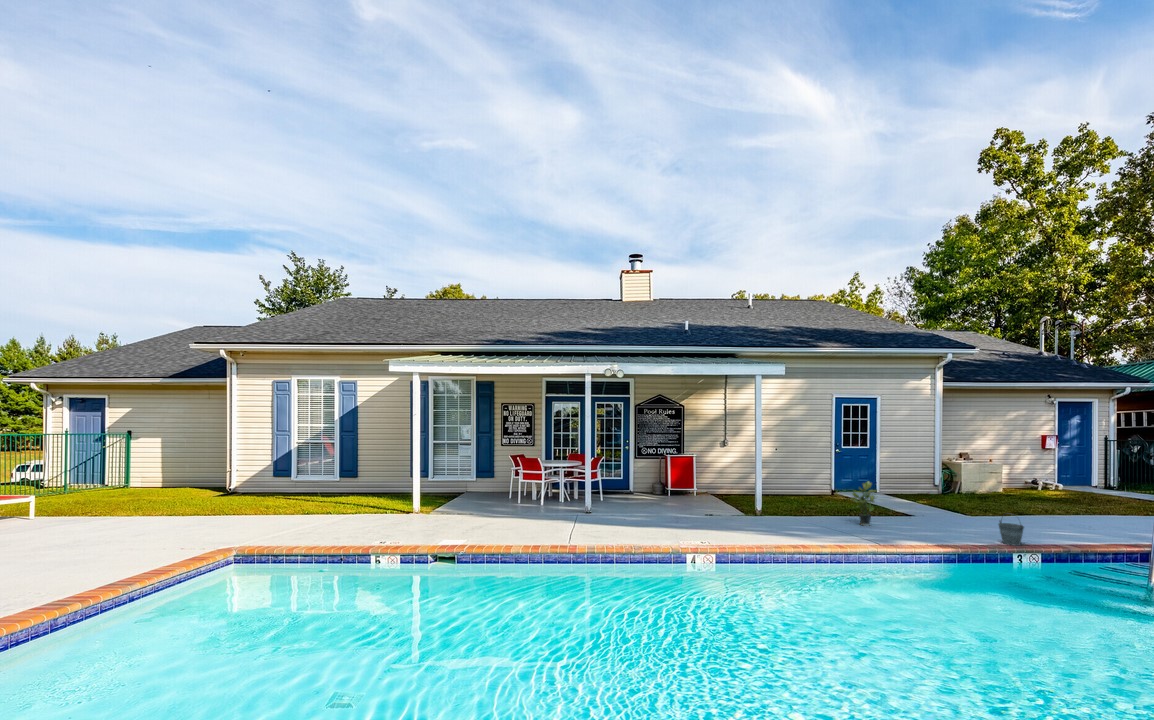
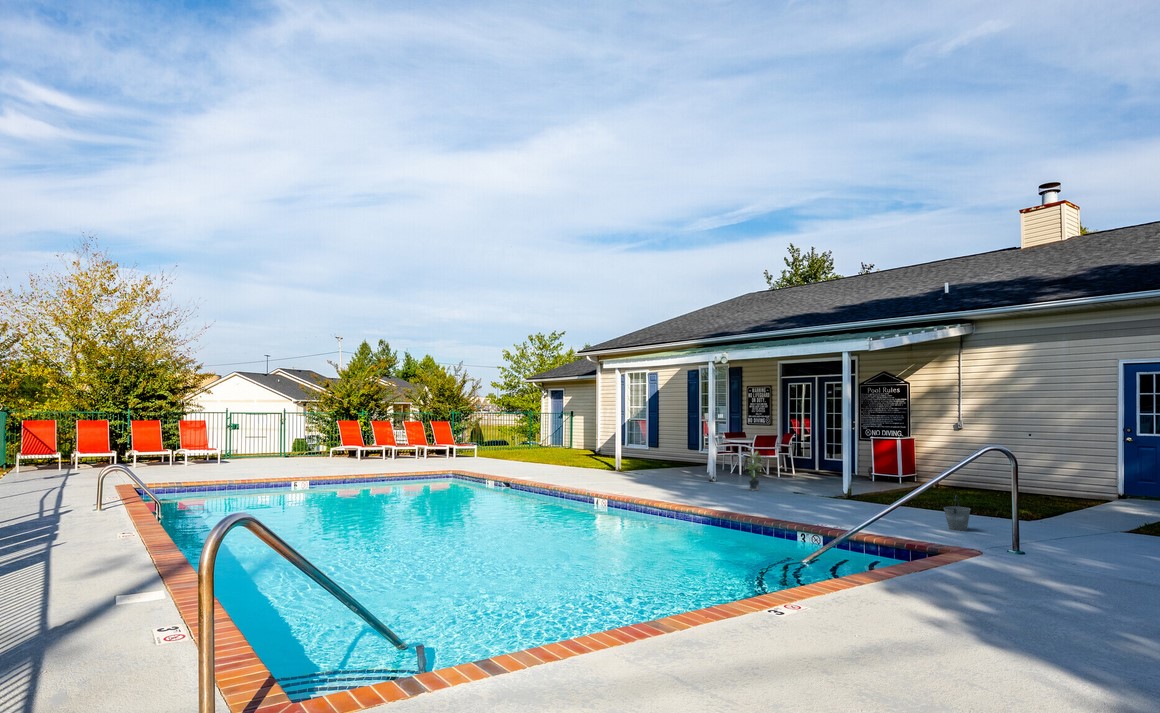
potted plant: present [851,481,877,526] -> present [746,452,762,490]

